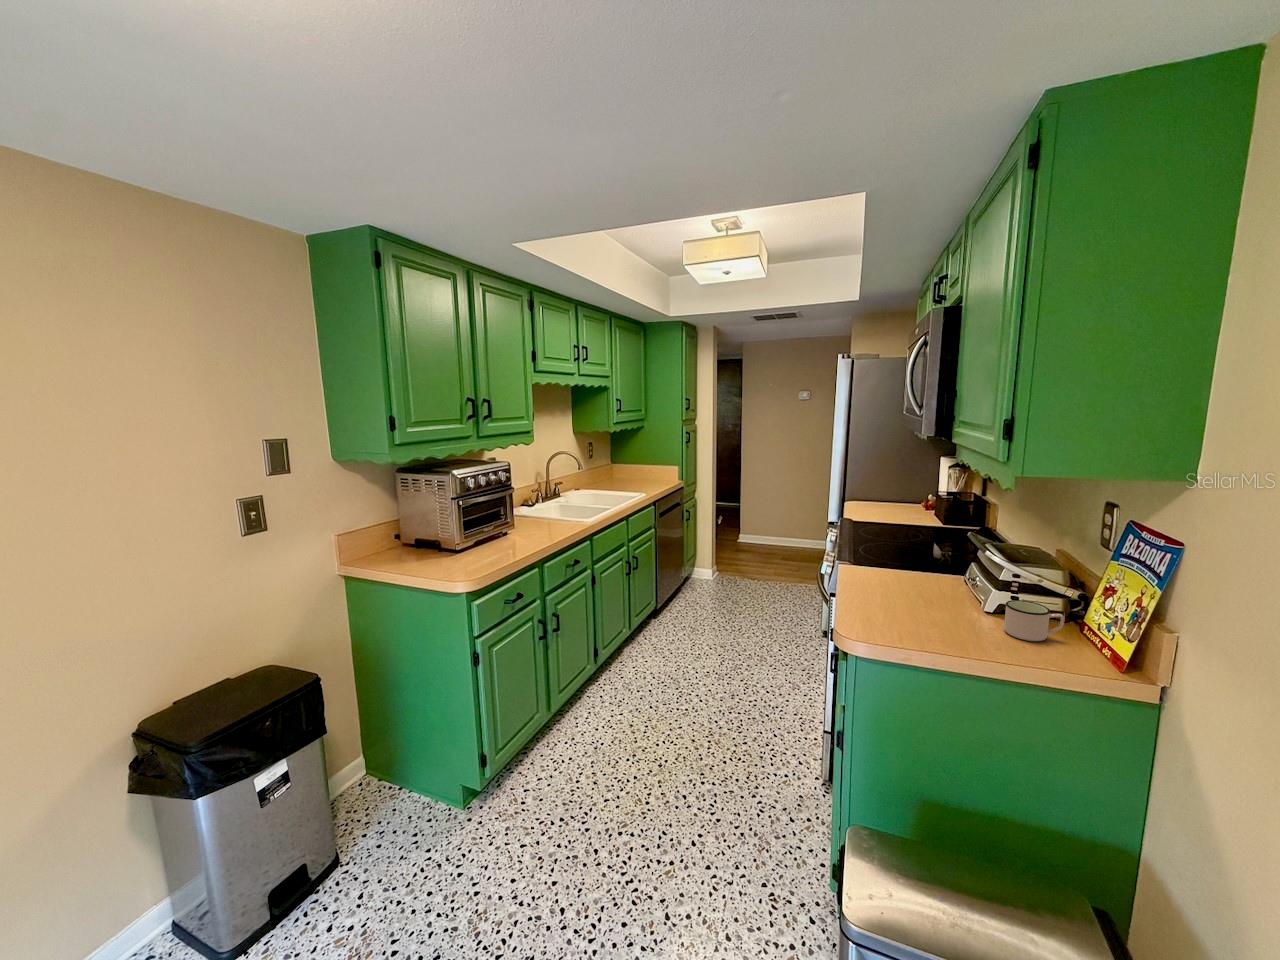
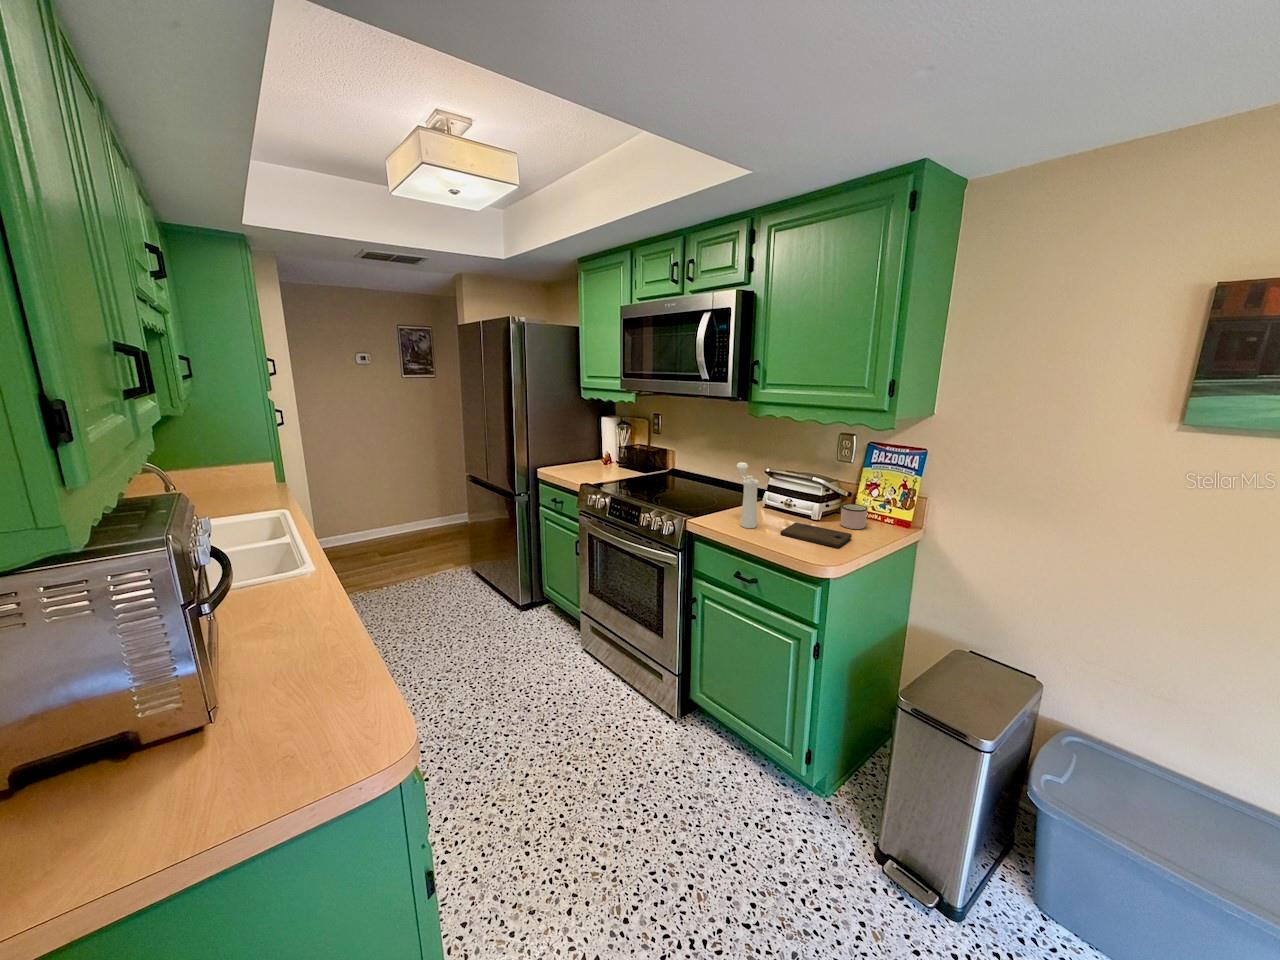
pepper mill: none [871,513,911,589] -> present [736,462,759,528]
cutting board: none [889,598,967,635] -> present [780,523,852,548]

